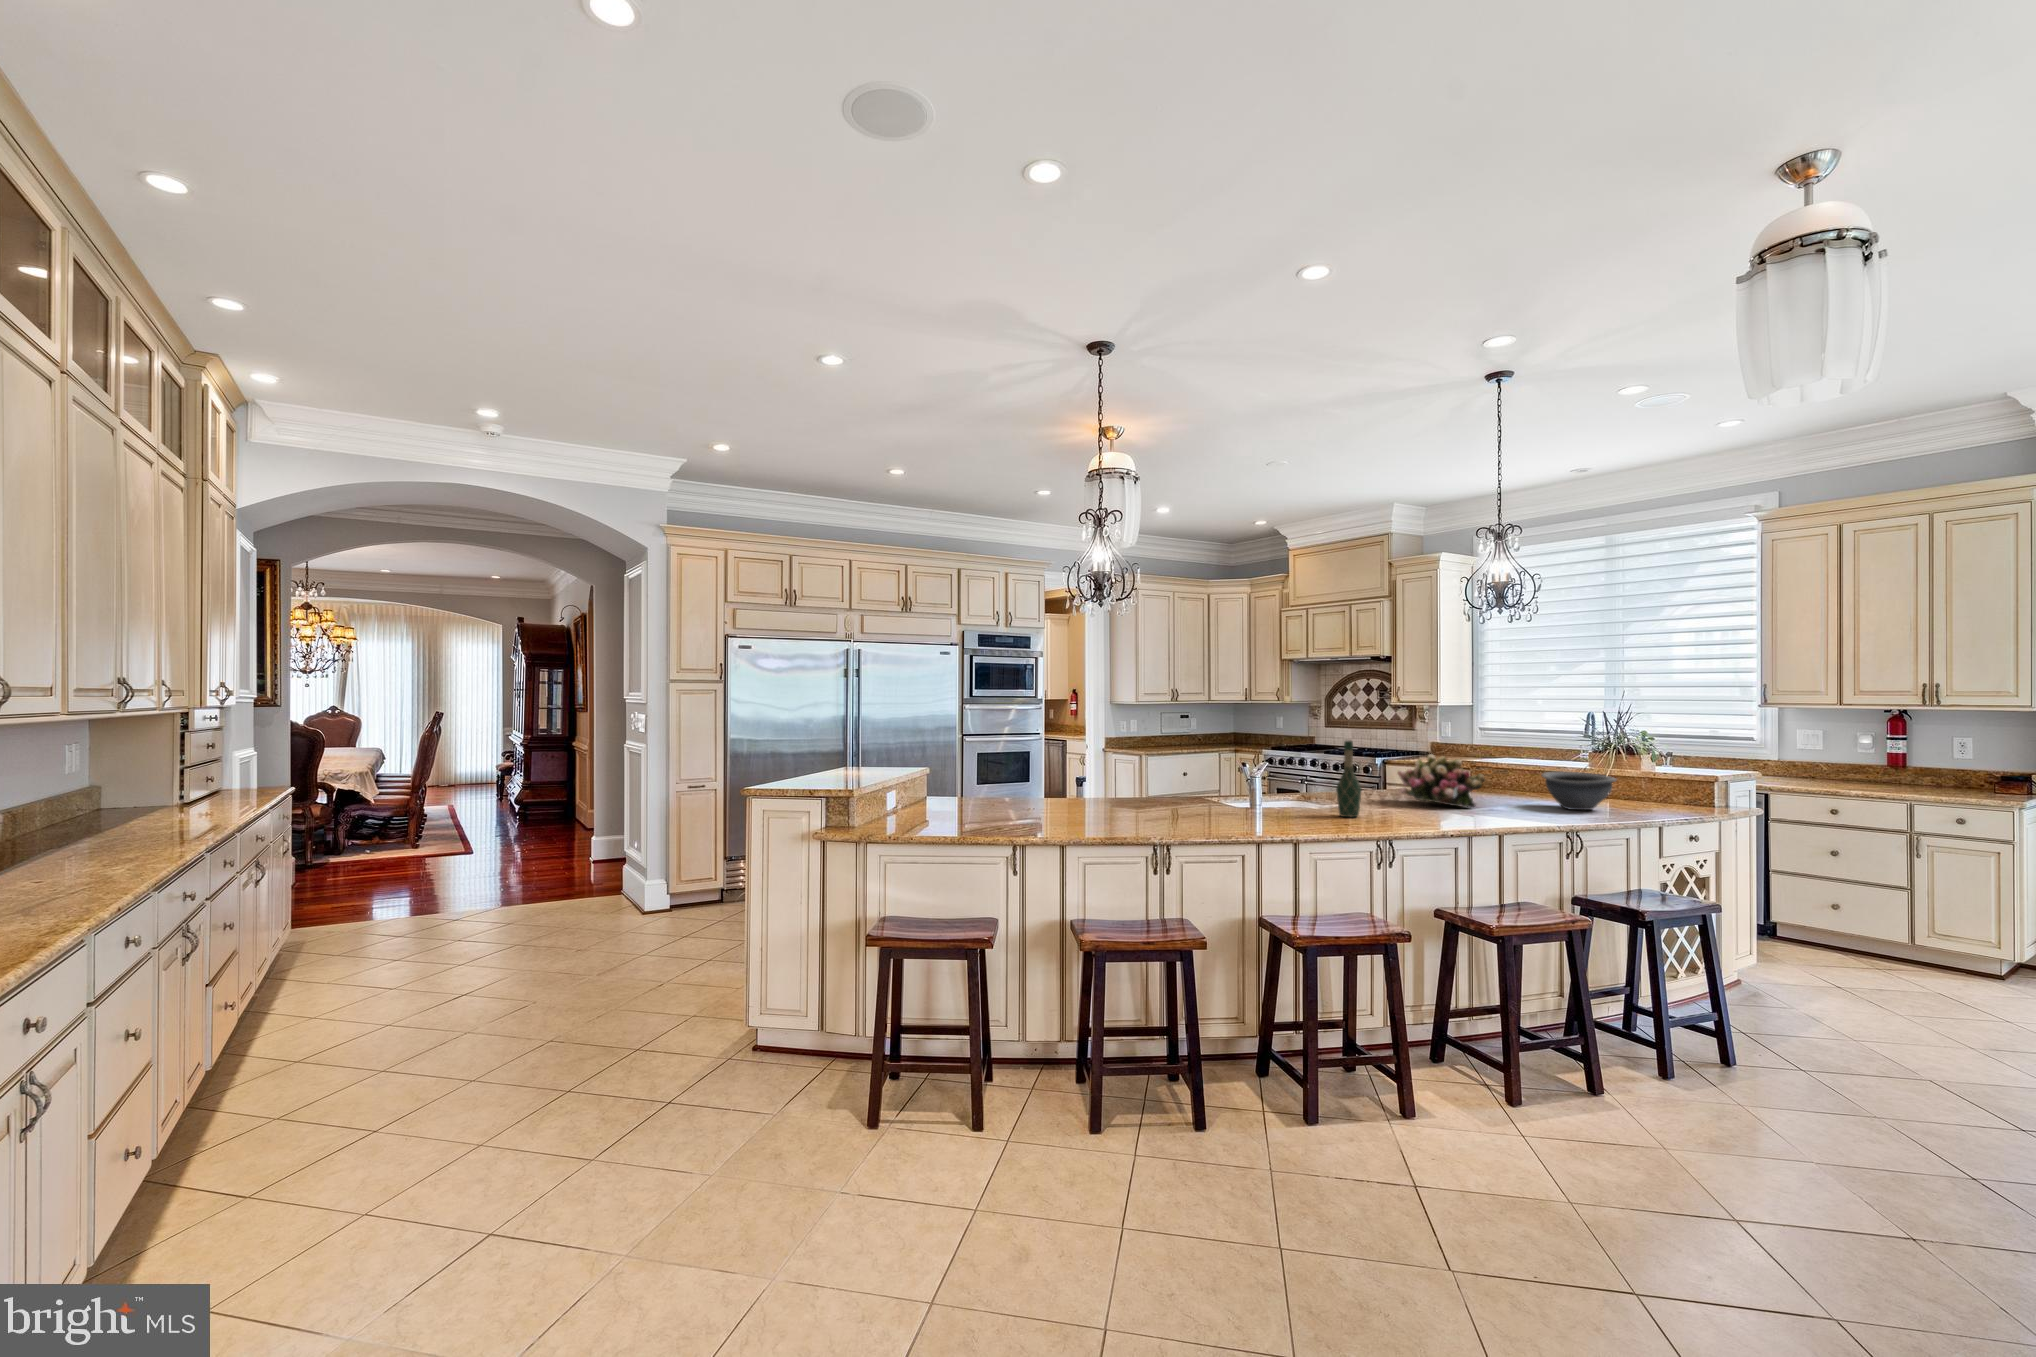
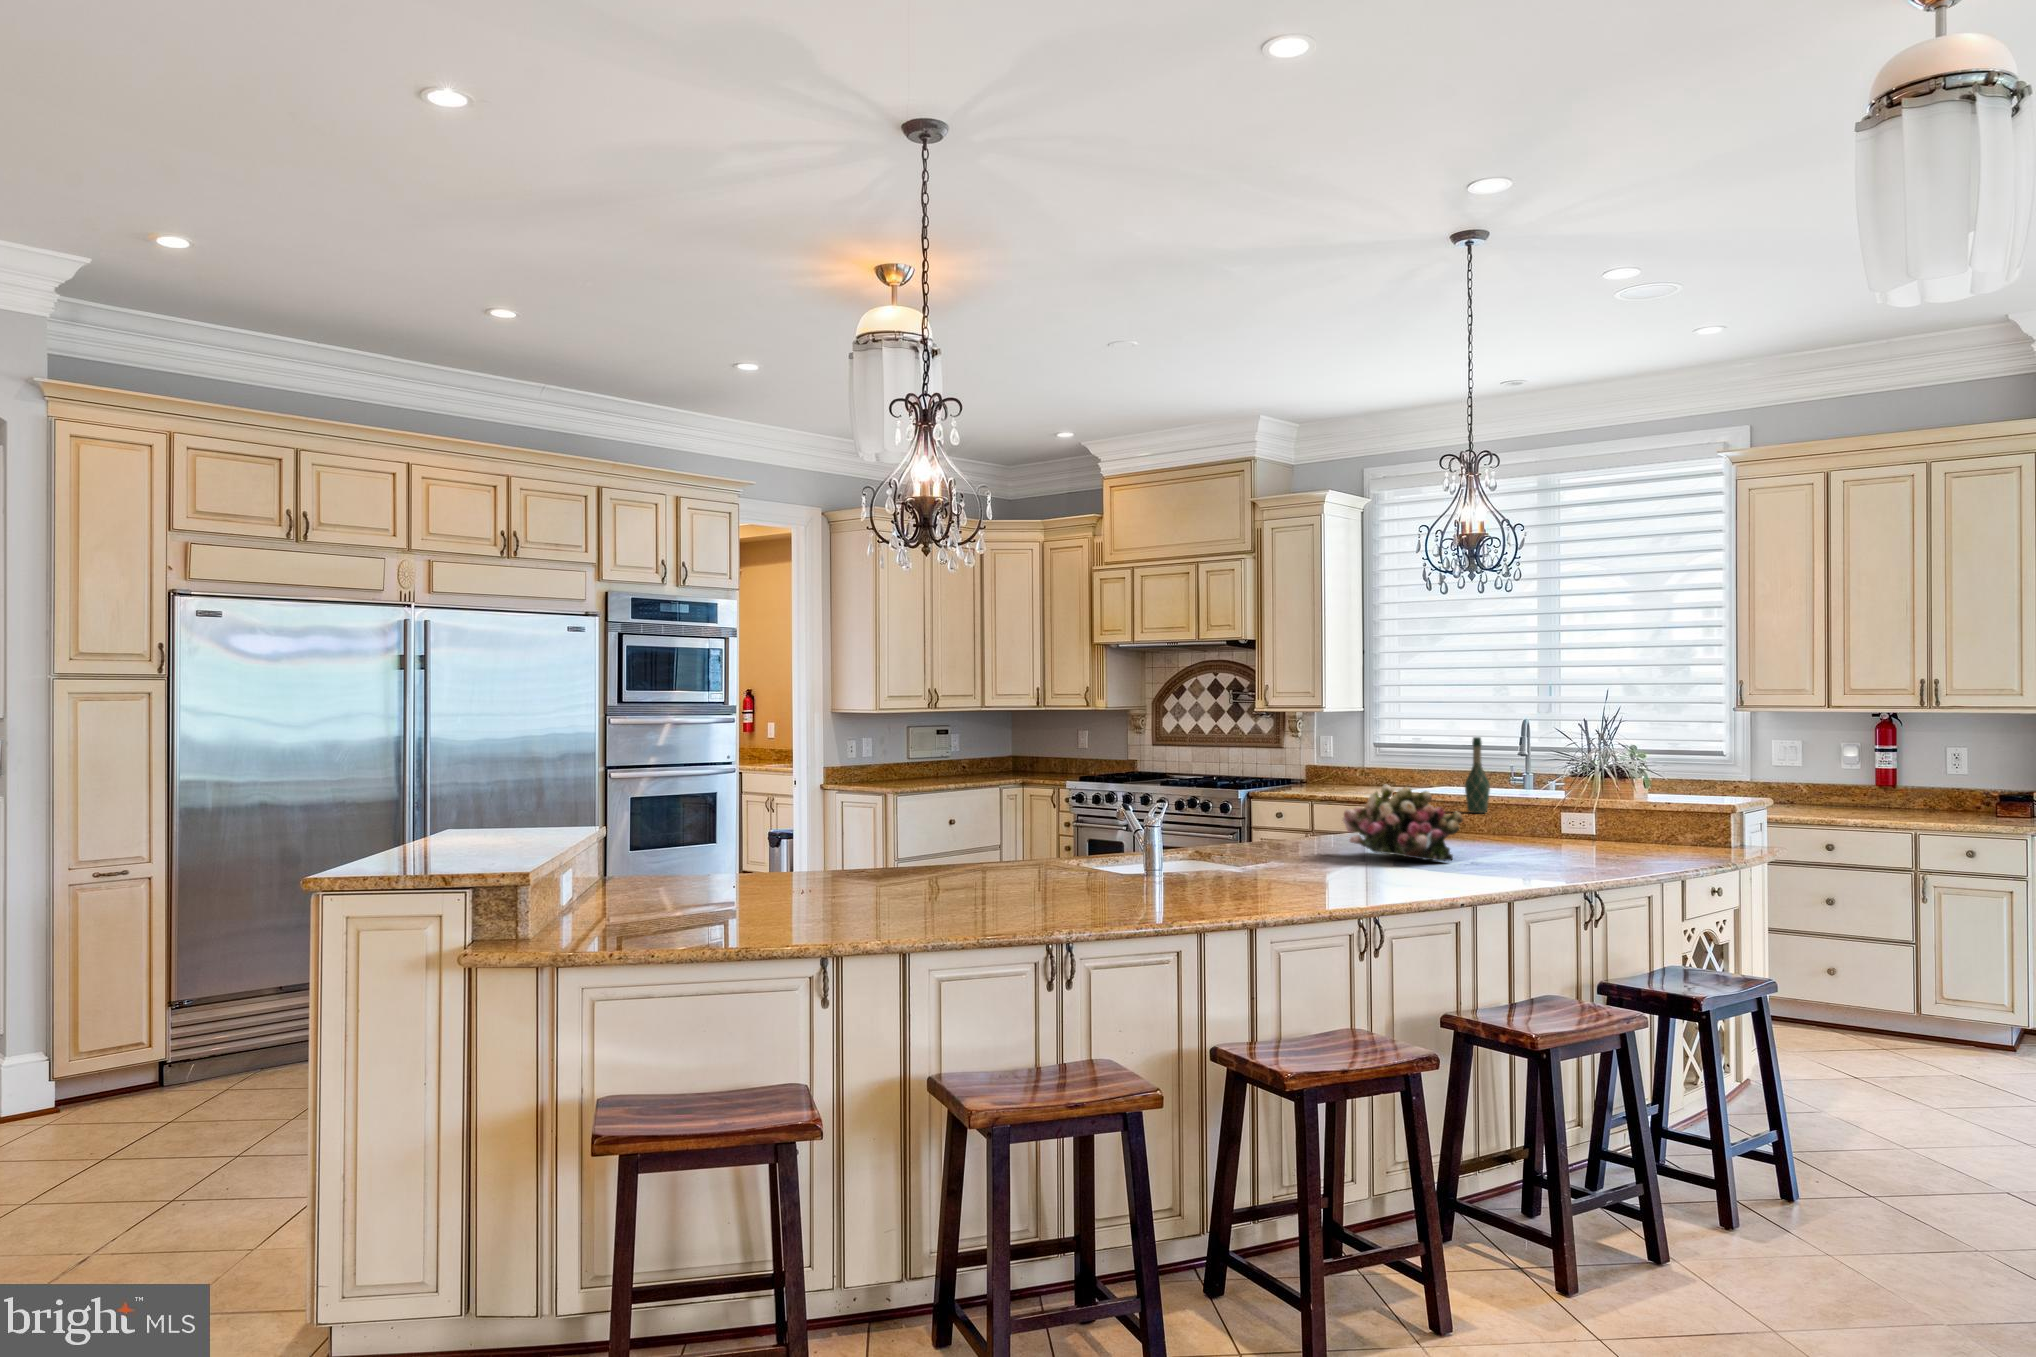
wine bottle: present [1336,741,1361,817] -> present [1465,737,1490,813]
bowl: present [1542,771,1616,810] -> none [1529,805,1627,859]

